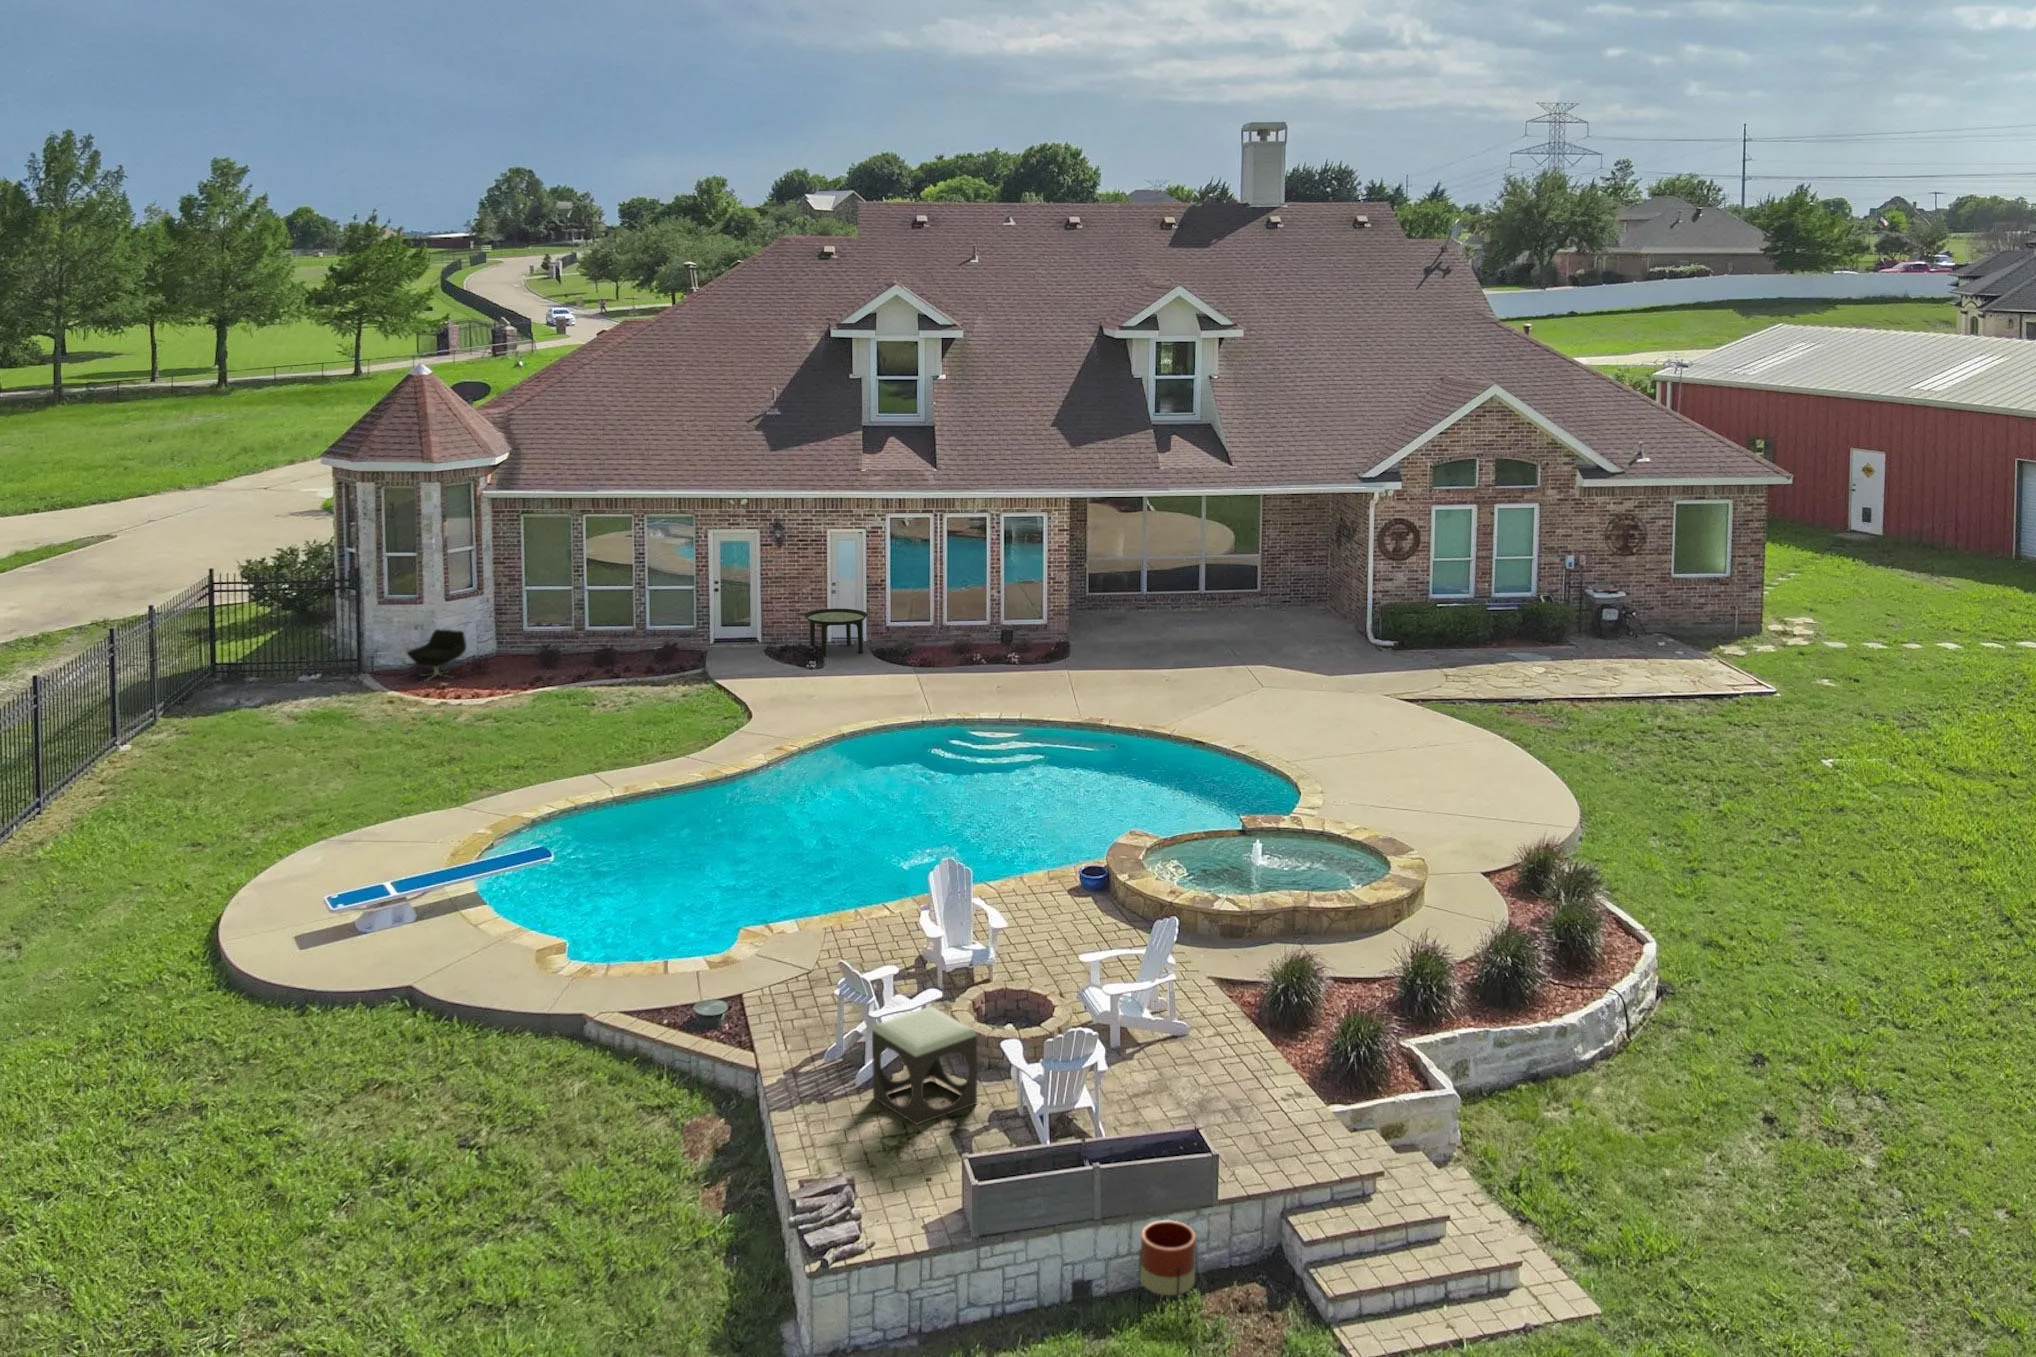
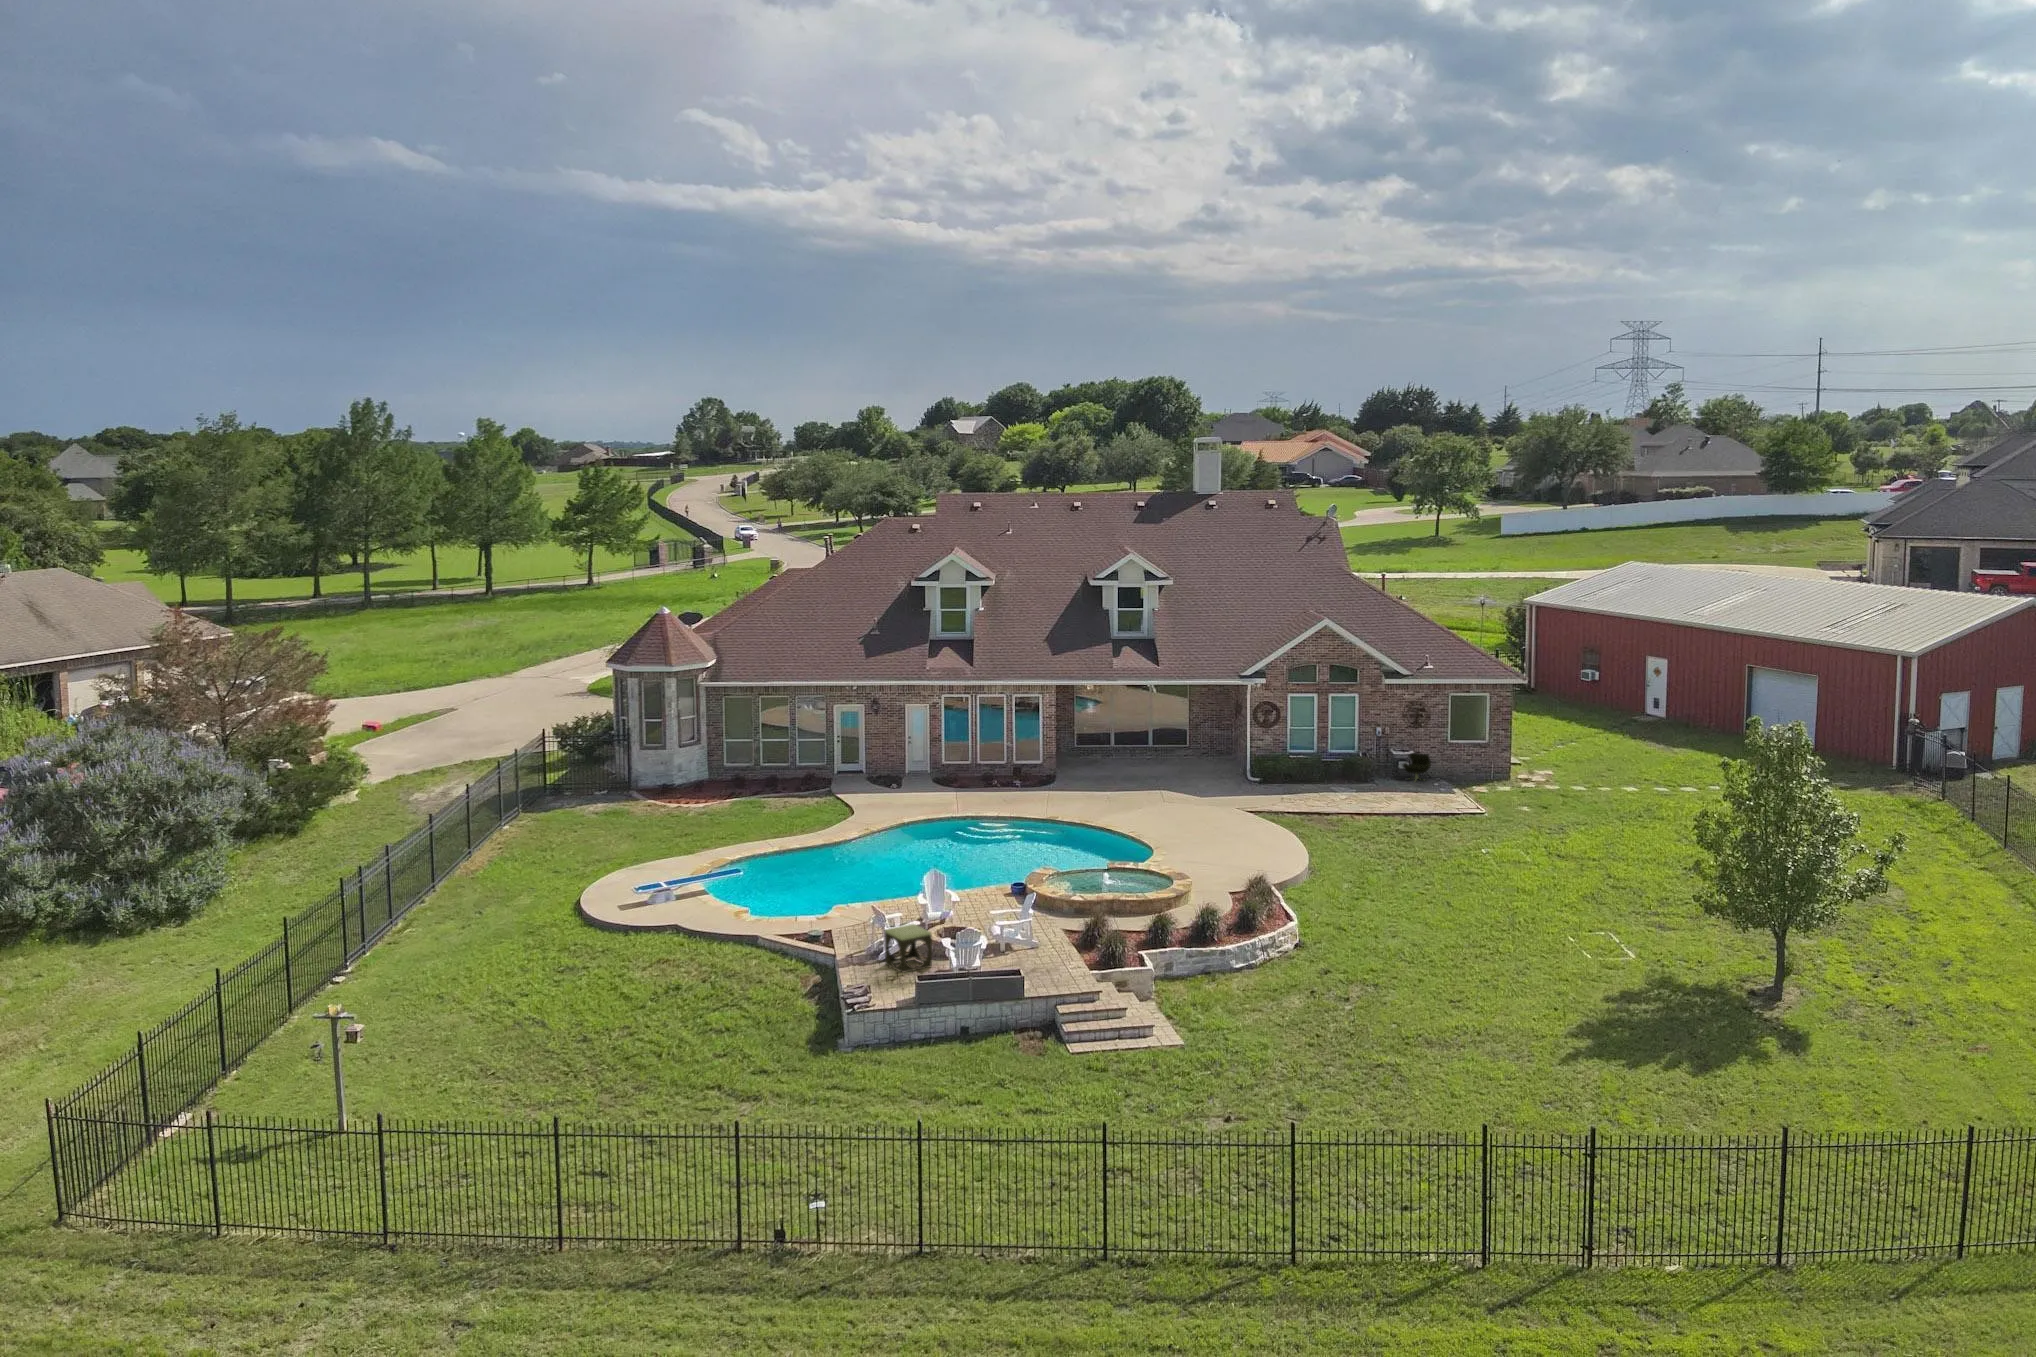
round table: present [804,609,868,657] -> none [891,754,930,783]
lounge chair: present [407,629,466,676] -> present [1402,753,1431,779]
planter: present [1139,1220,1196,1306] -> none [987,1001,1011,1039]

